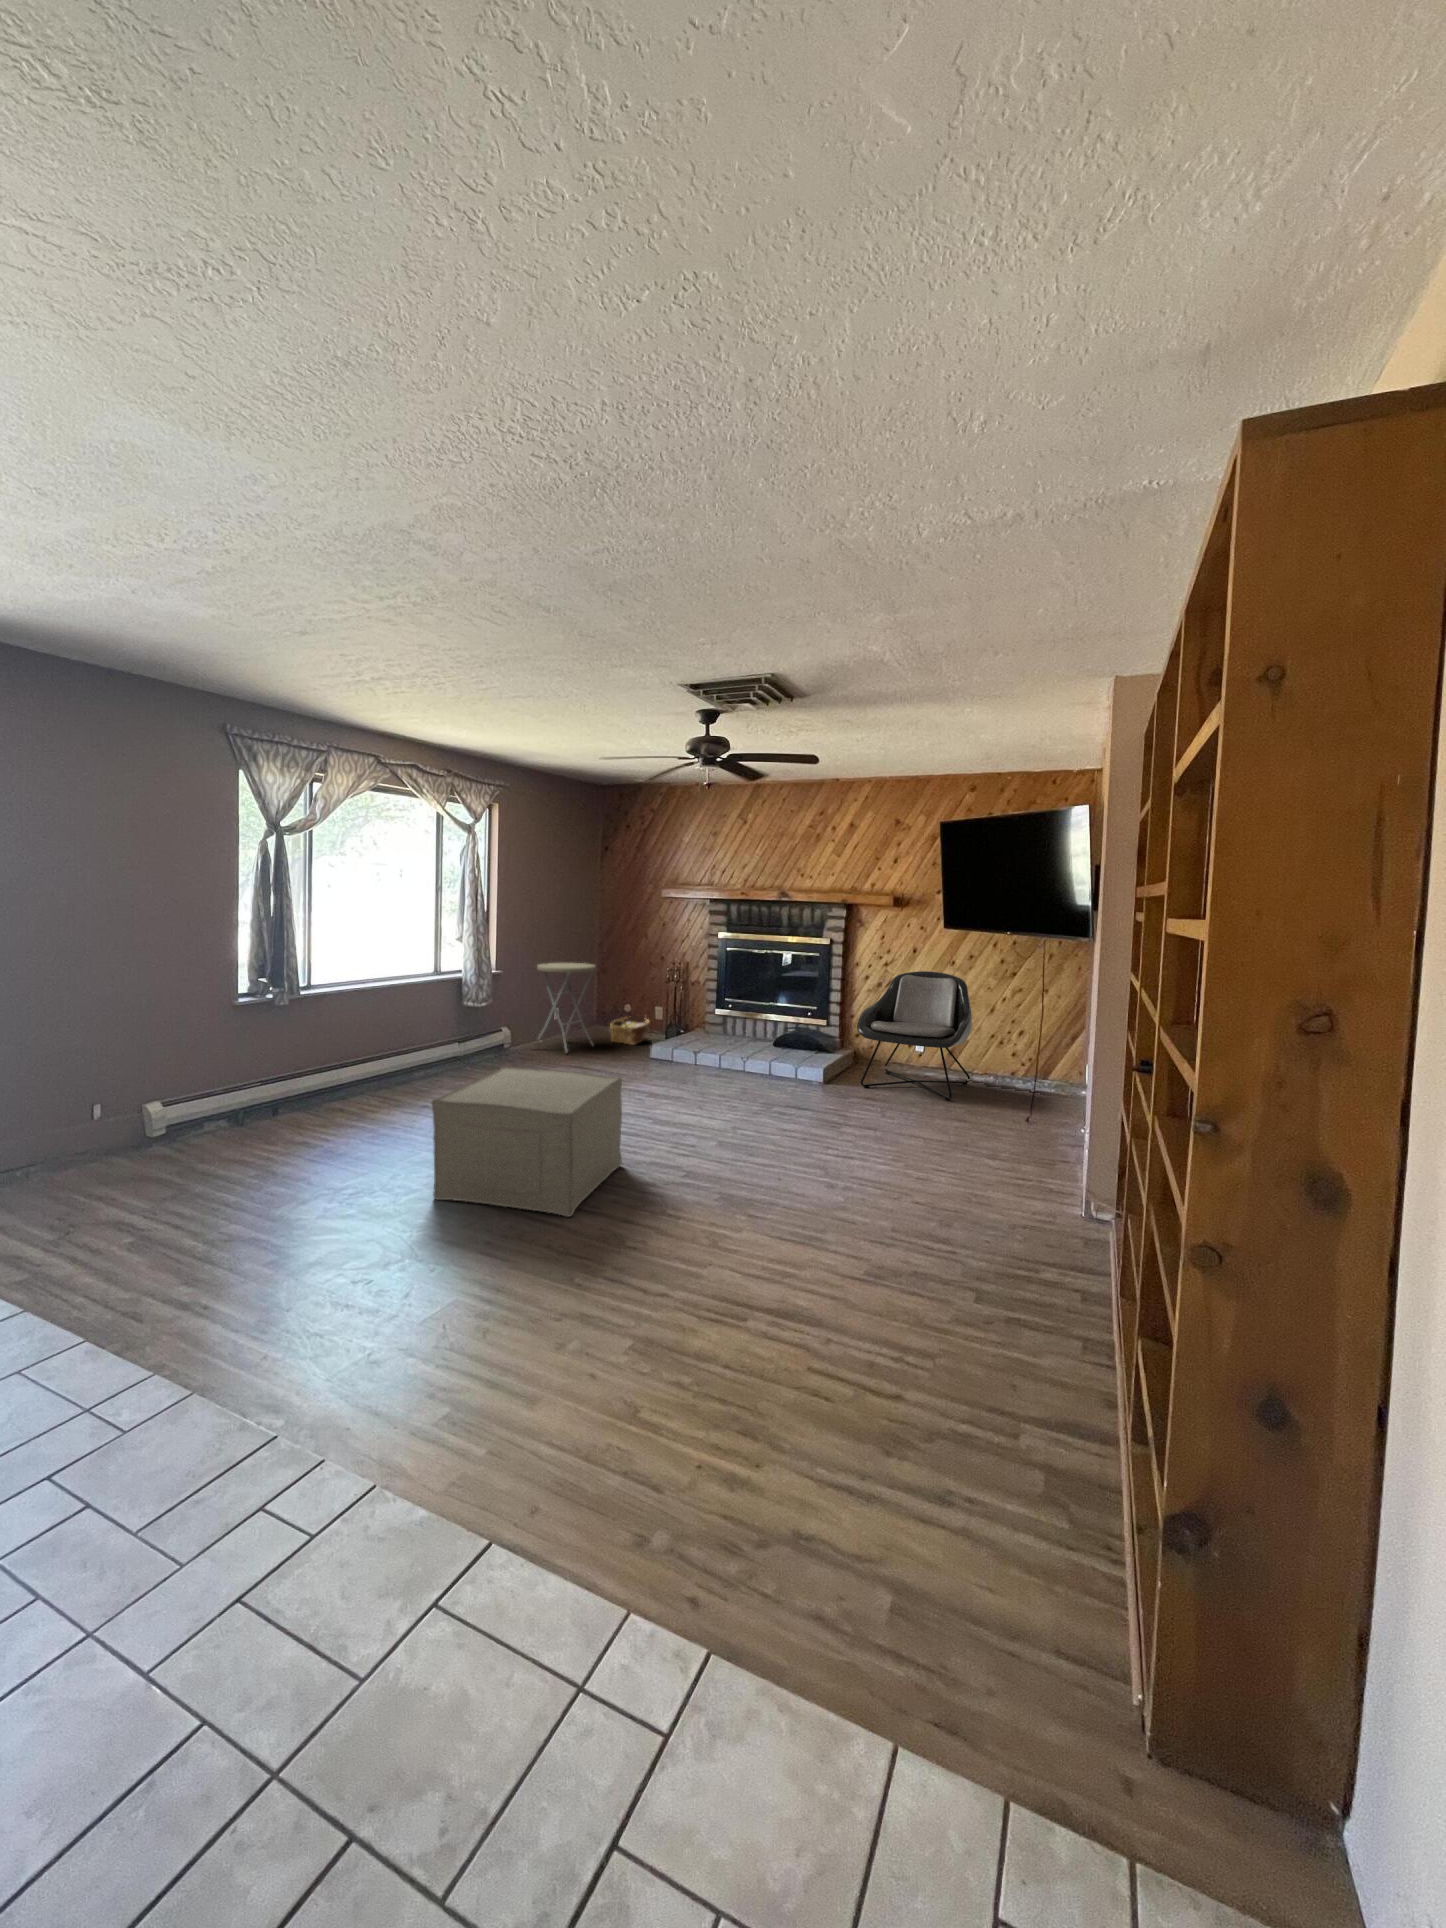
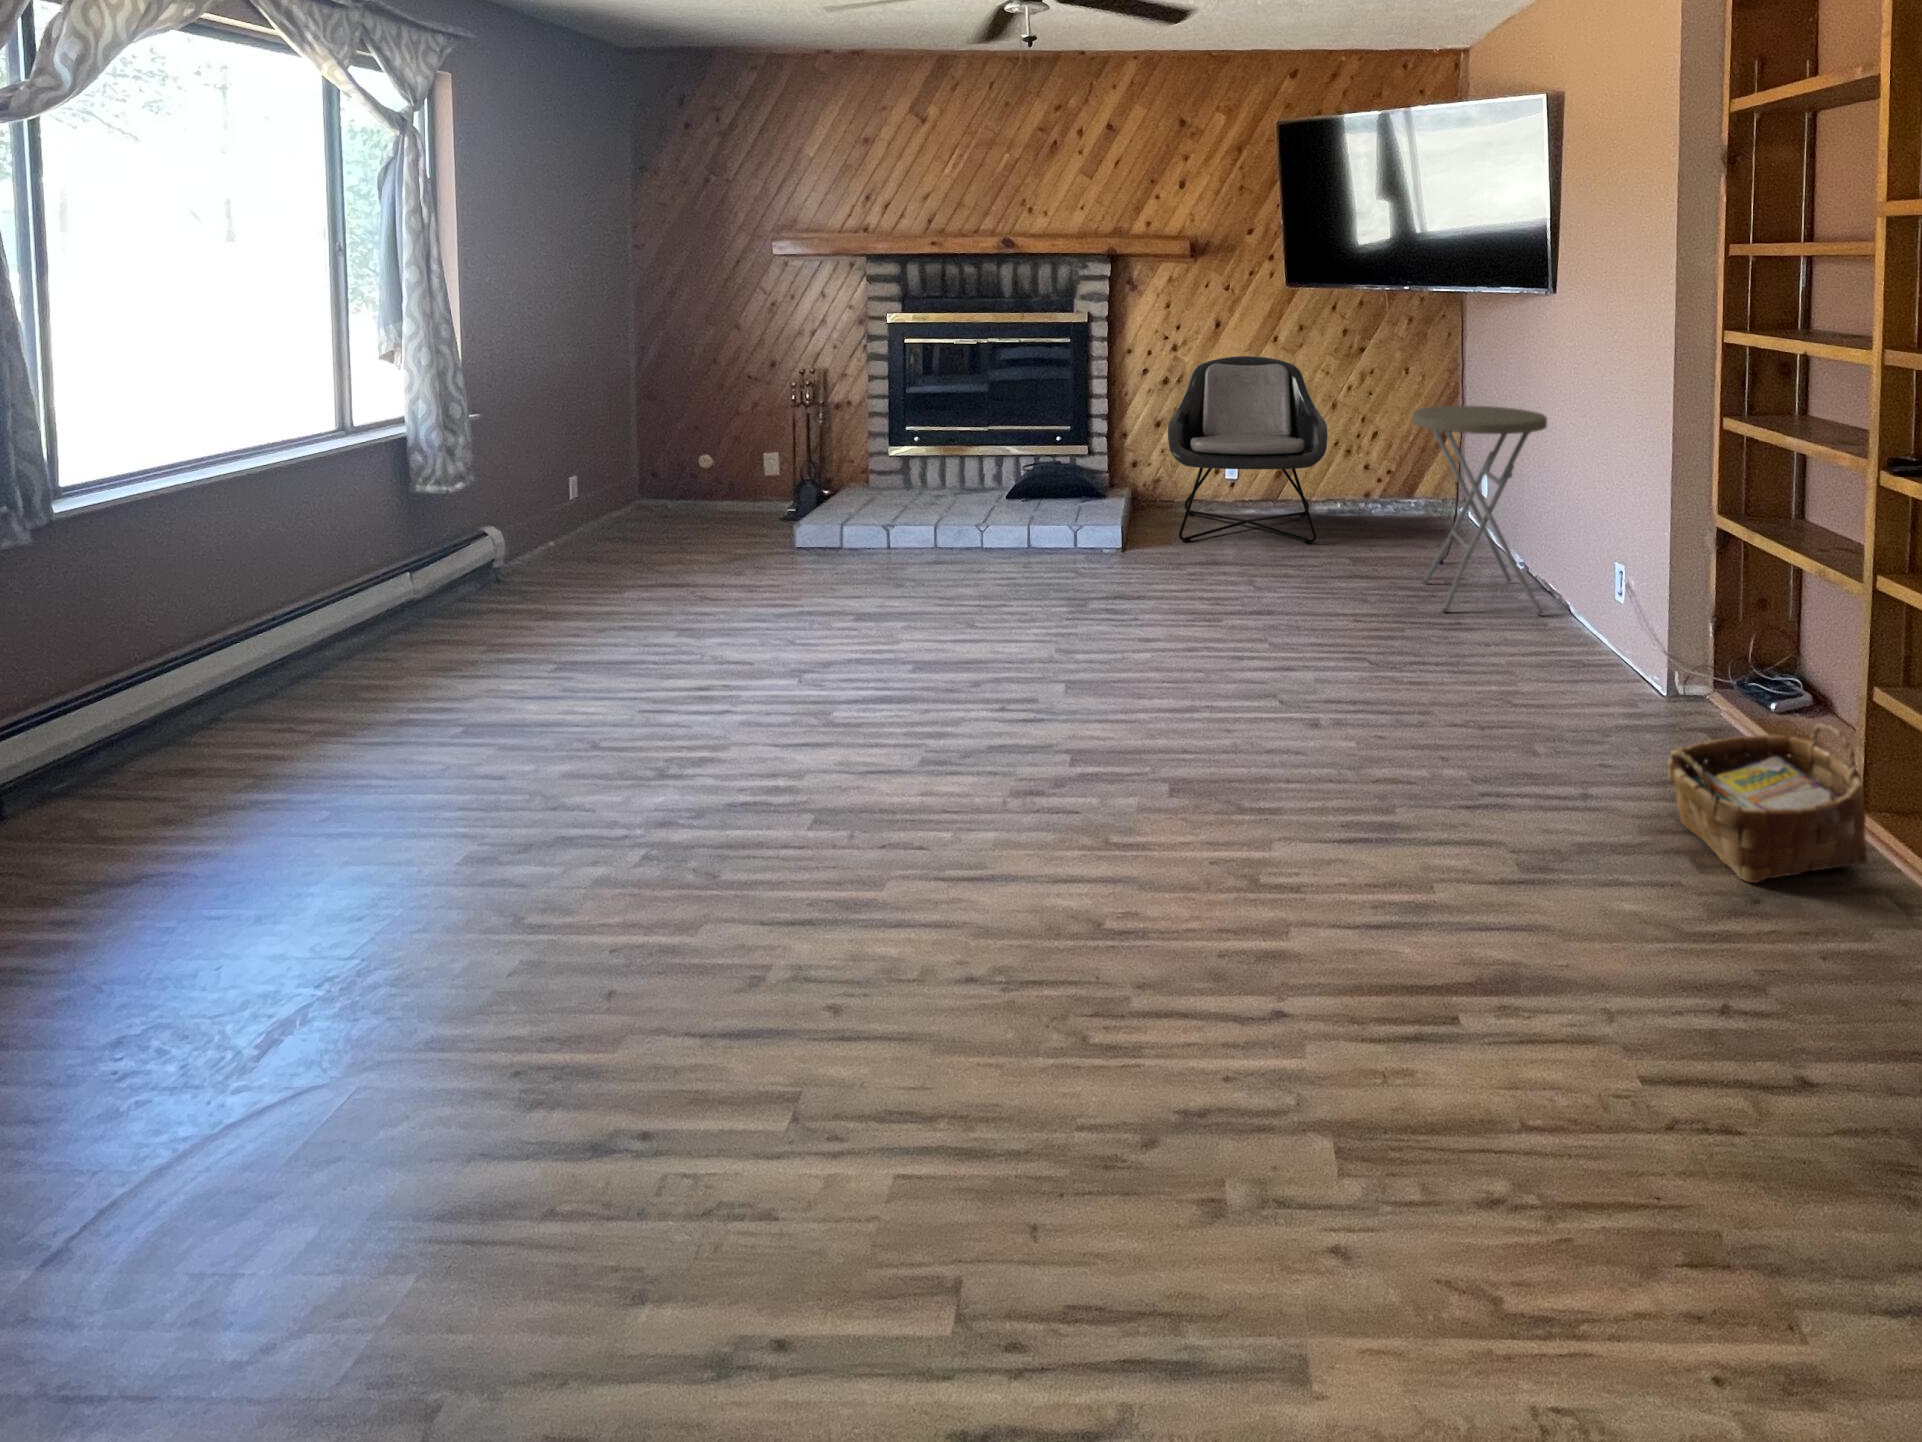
side table: present [537,963,596,1053] -> present [1412,406,1547,615]
woven basket: present [610,1018,650,1045] -> present [1668,723,1867,883]
ottoman: present [432,1066,622,1217] -> none [642,596,984,937]

